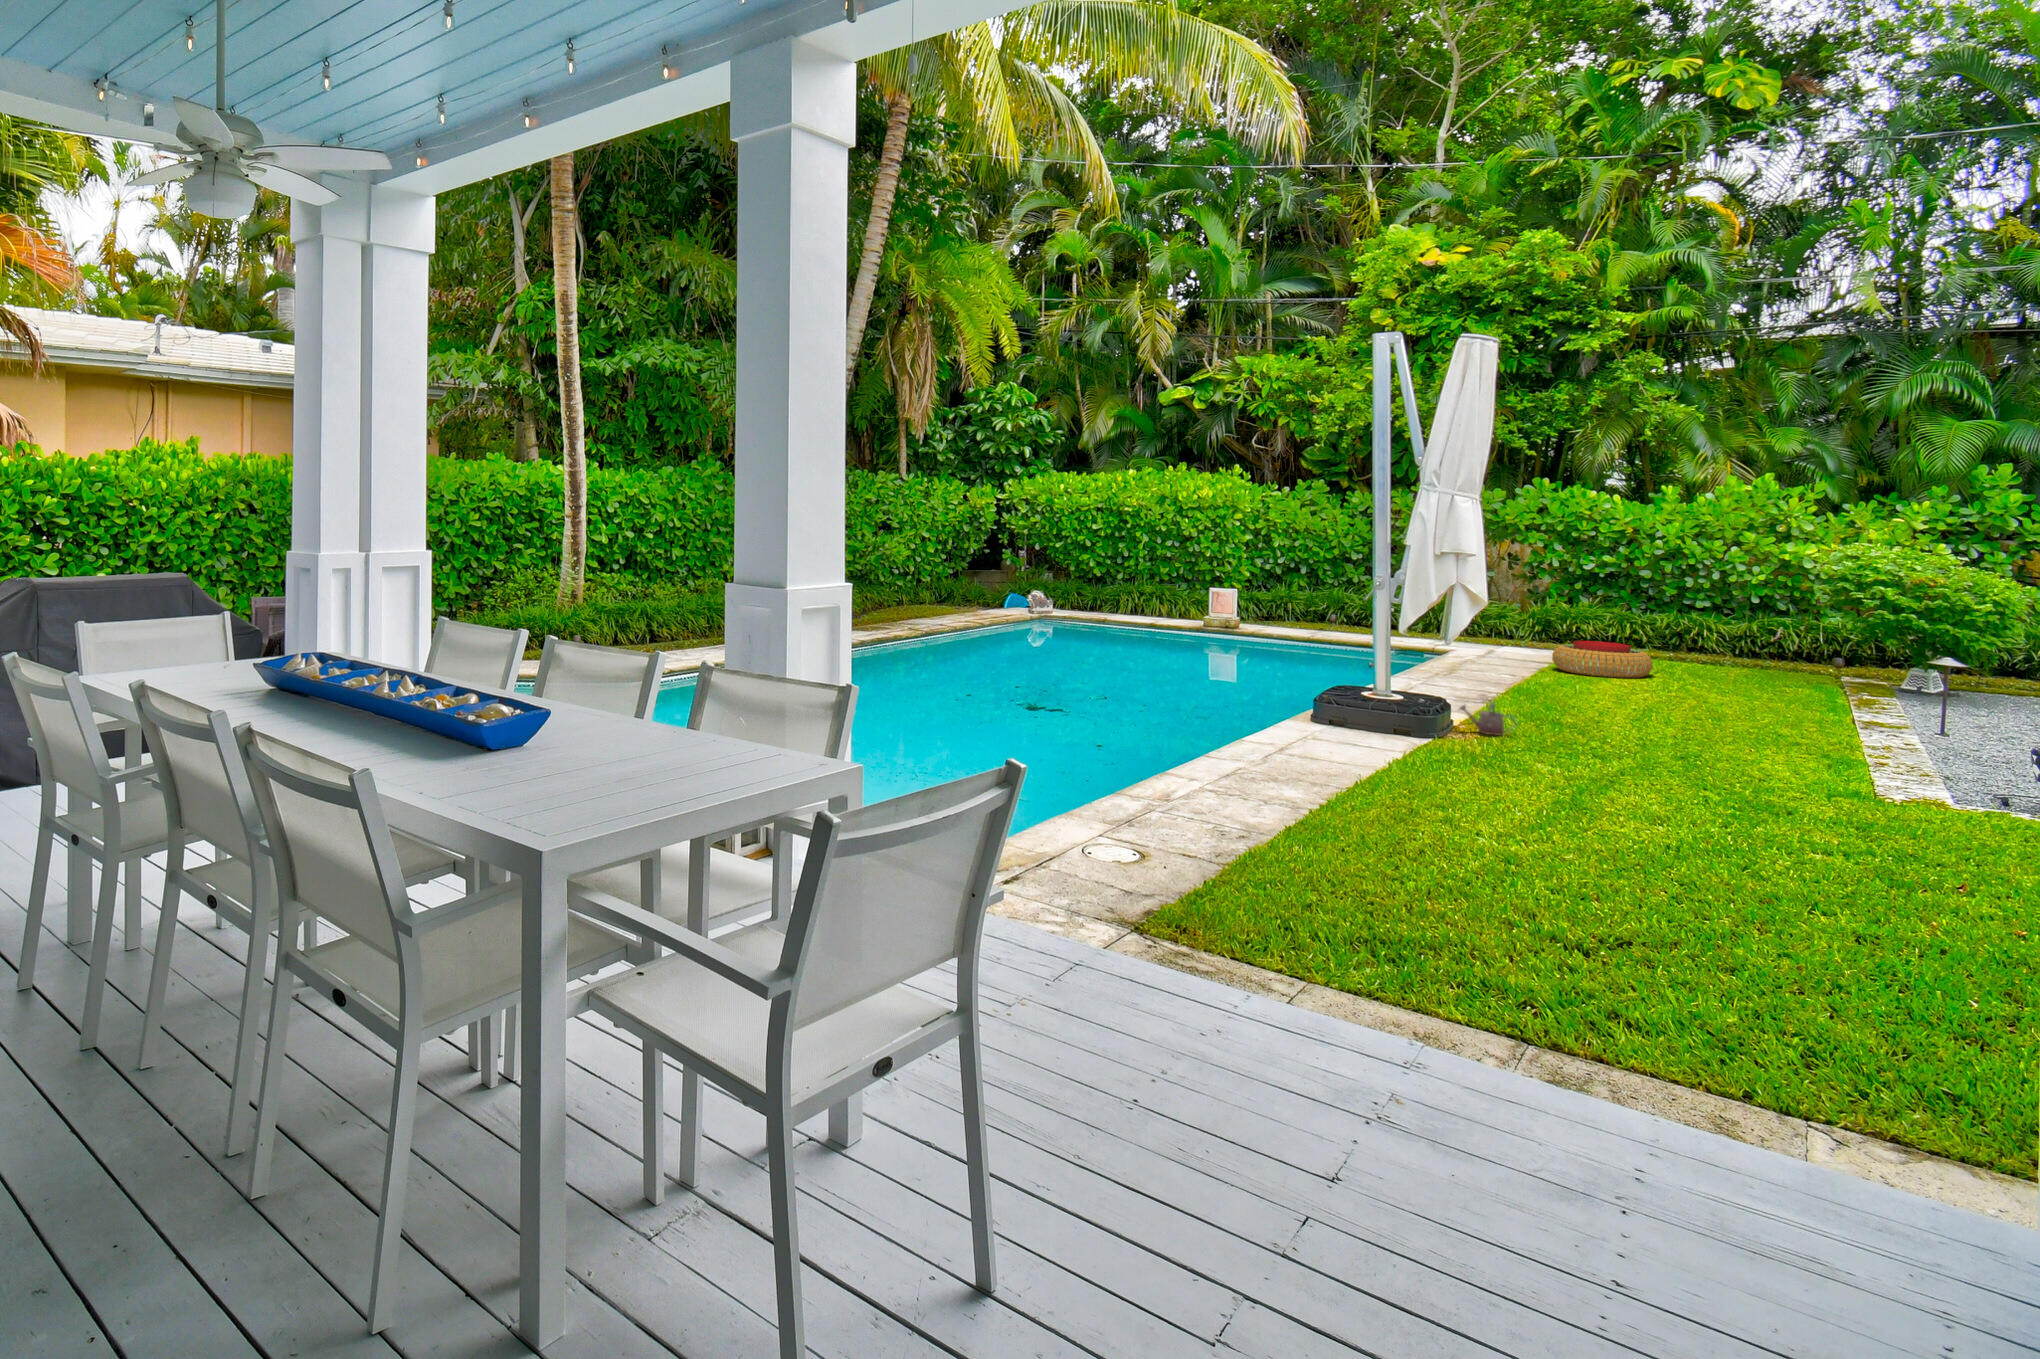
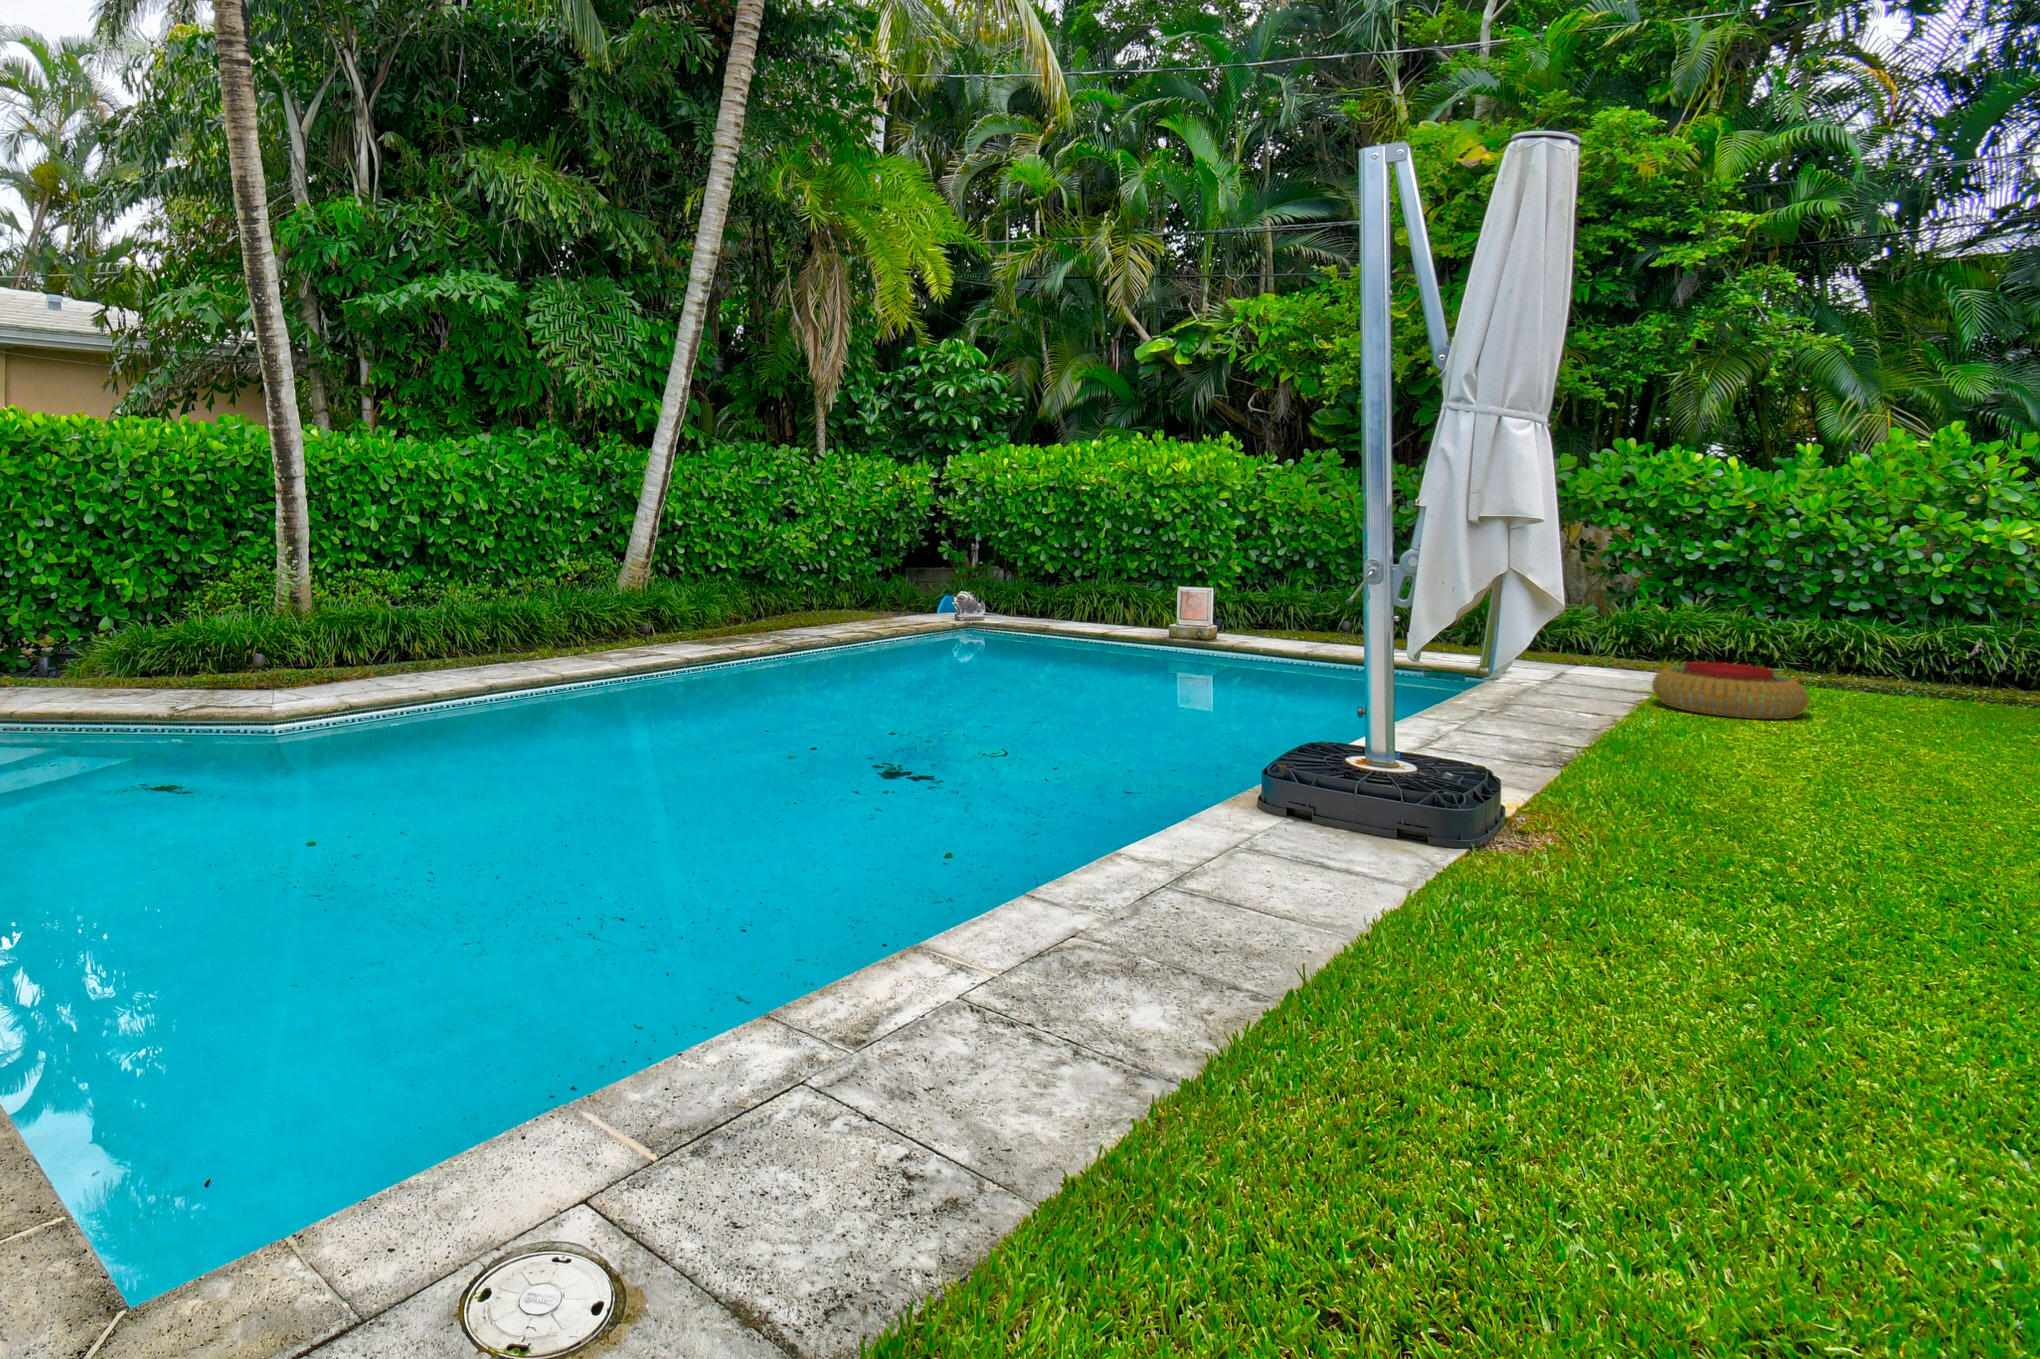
watering can: present [1459,702,1517,735] -> none [1506,790,1614,853]

